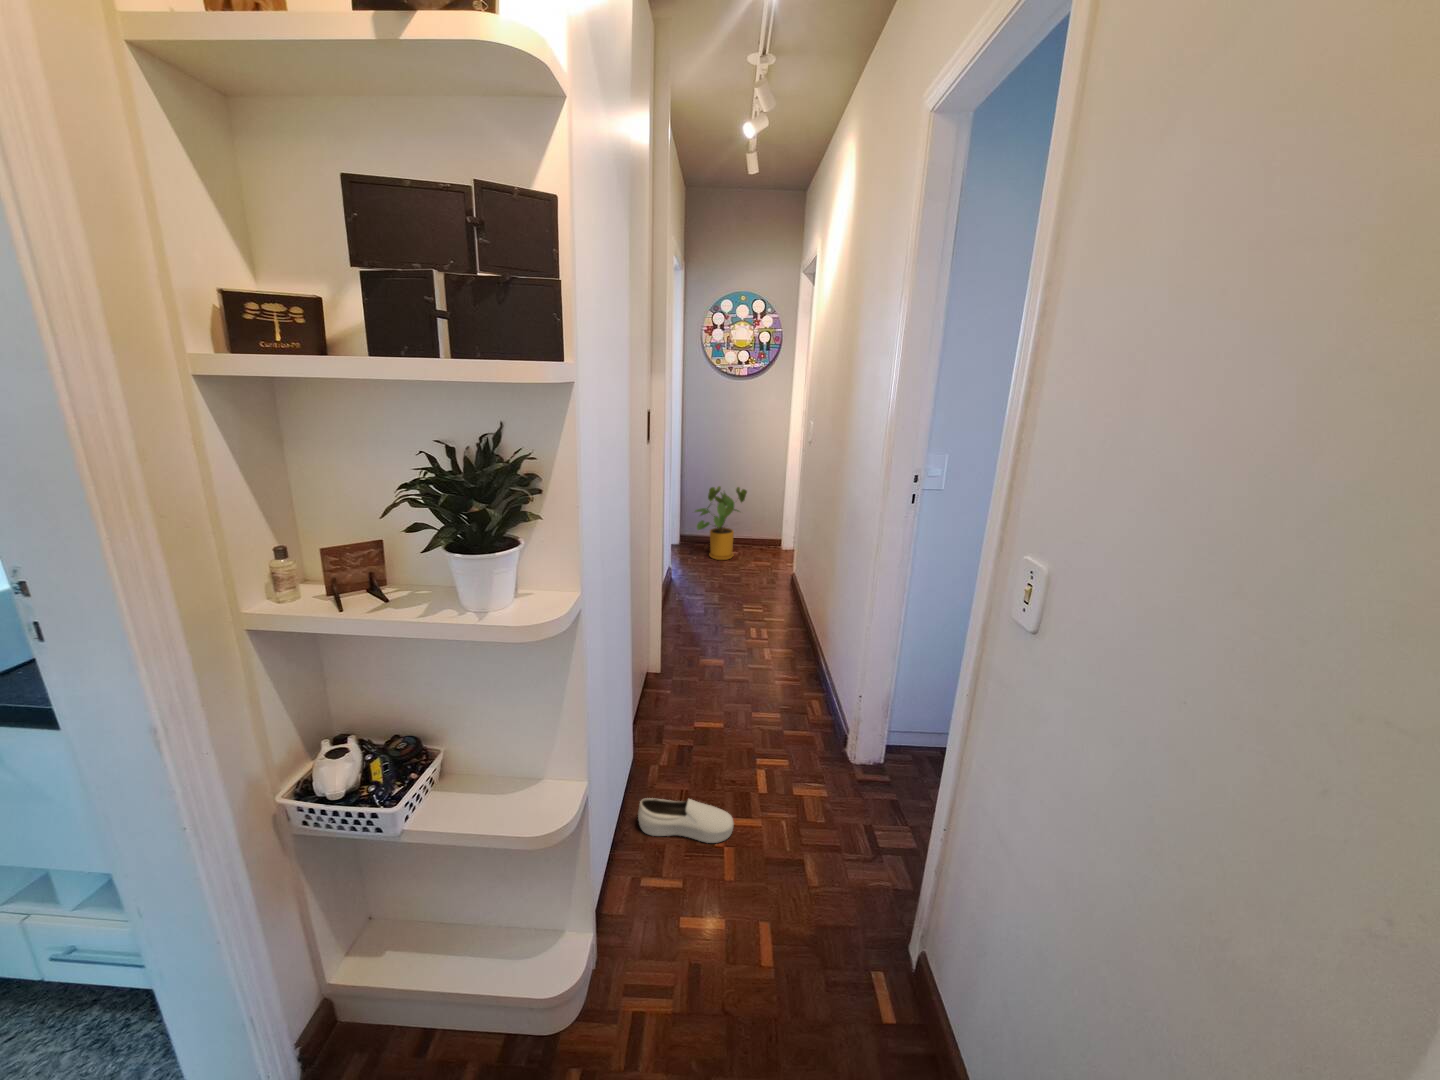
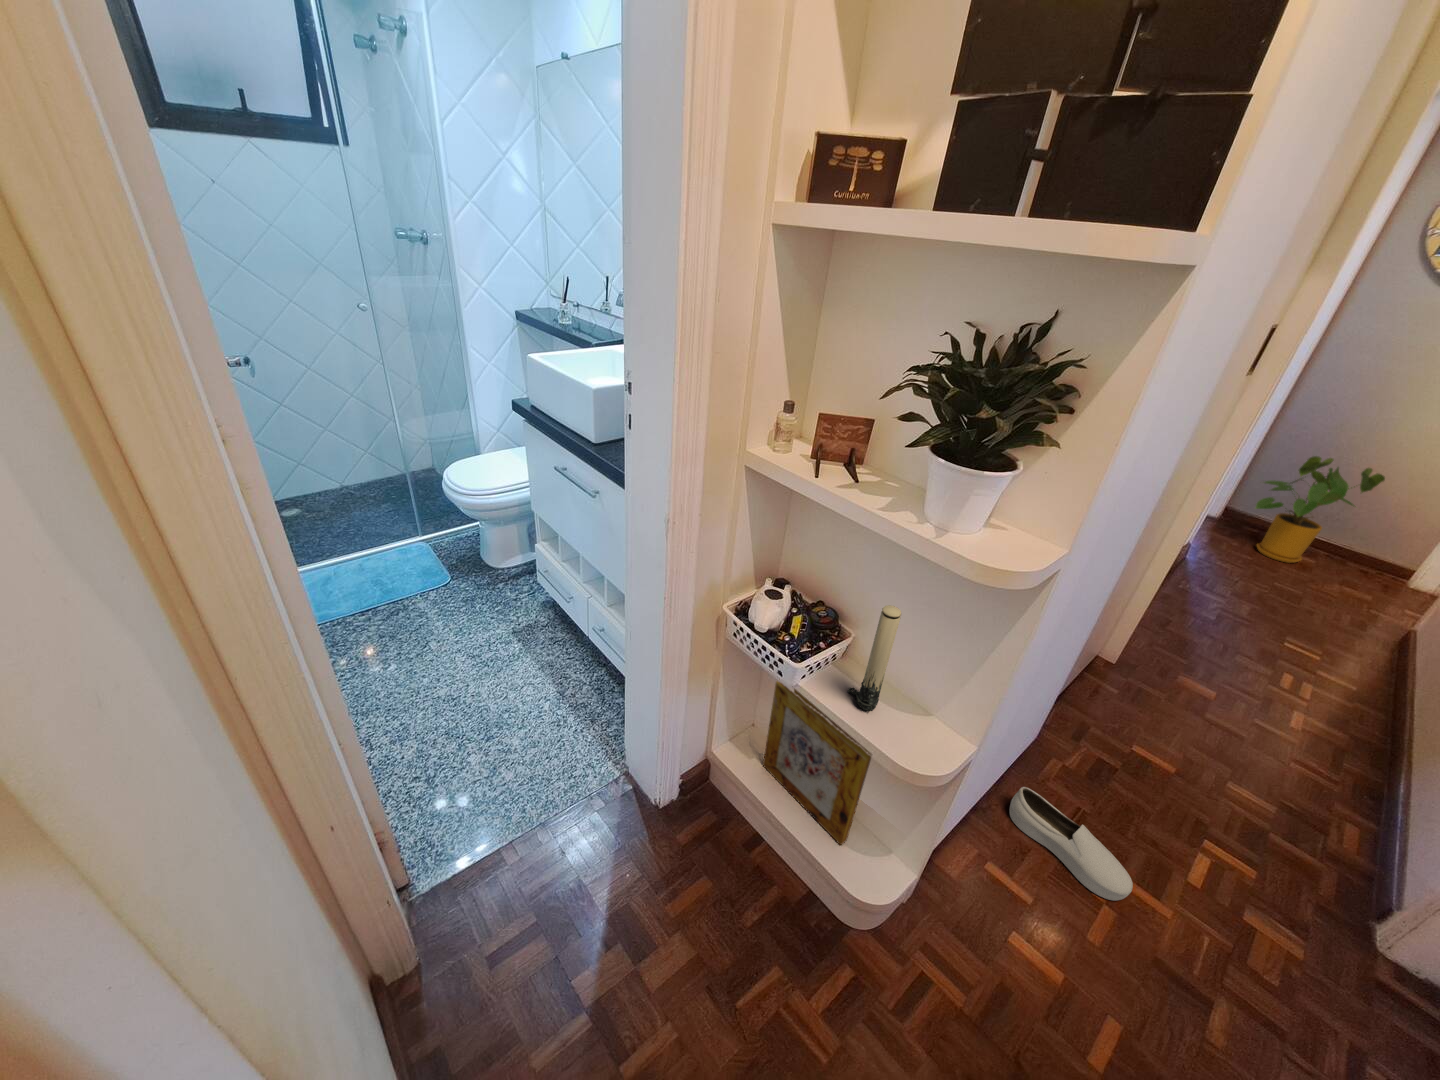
candle: none [459,697,492,811] -> present [848,605,901,711]
picture frame: none [376,839,519,963] -> present [763,681,872,845]

